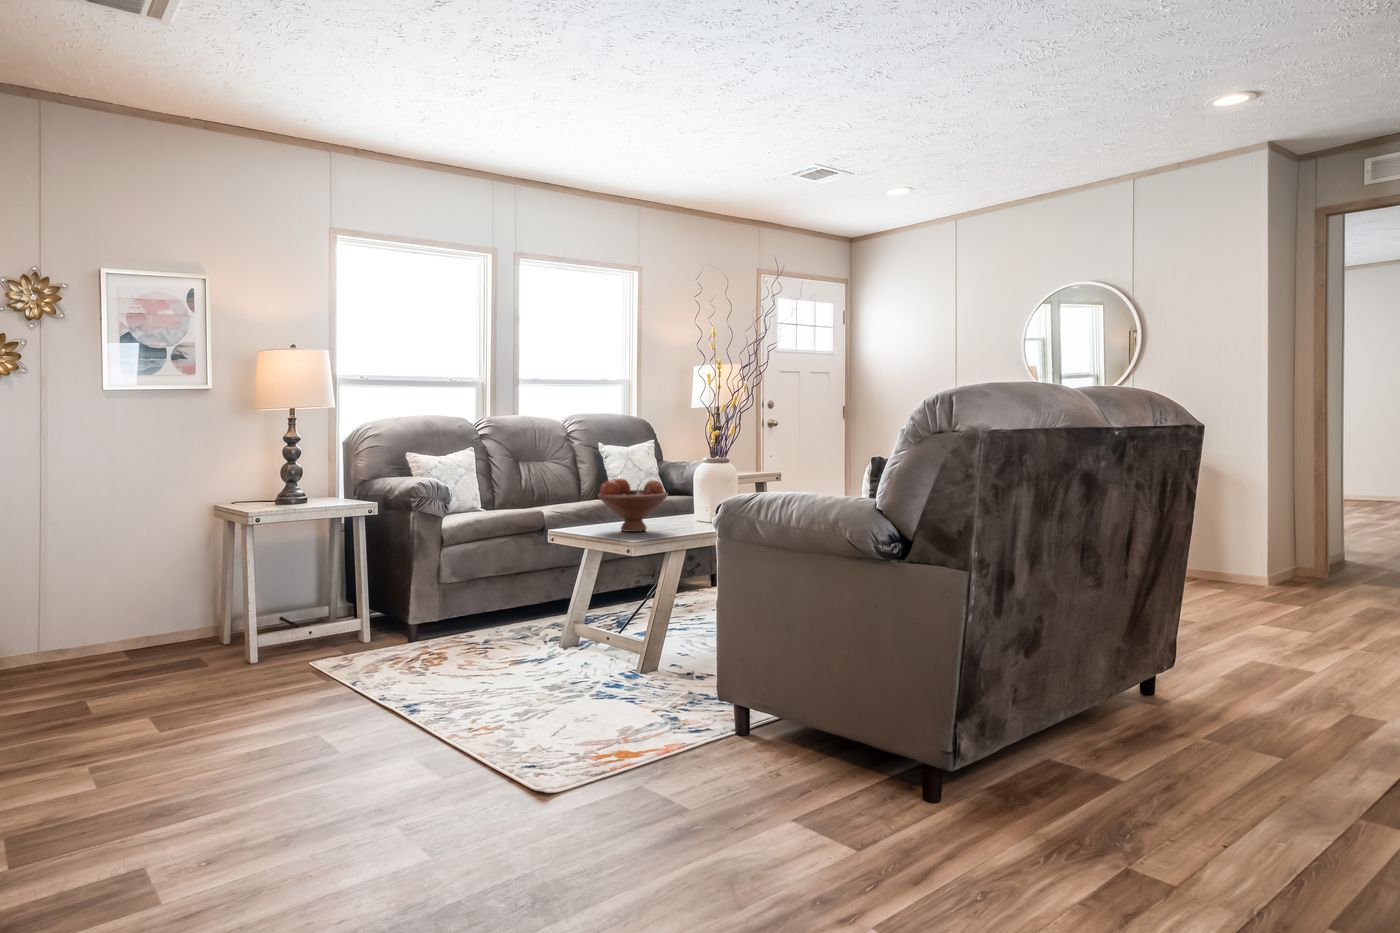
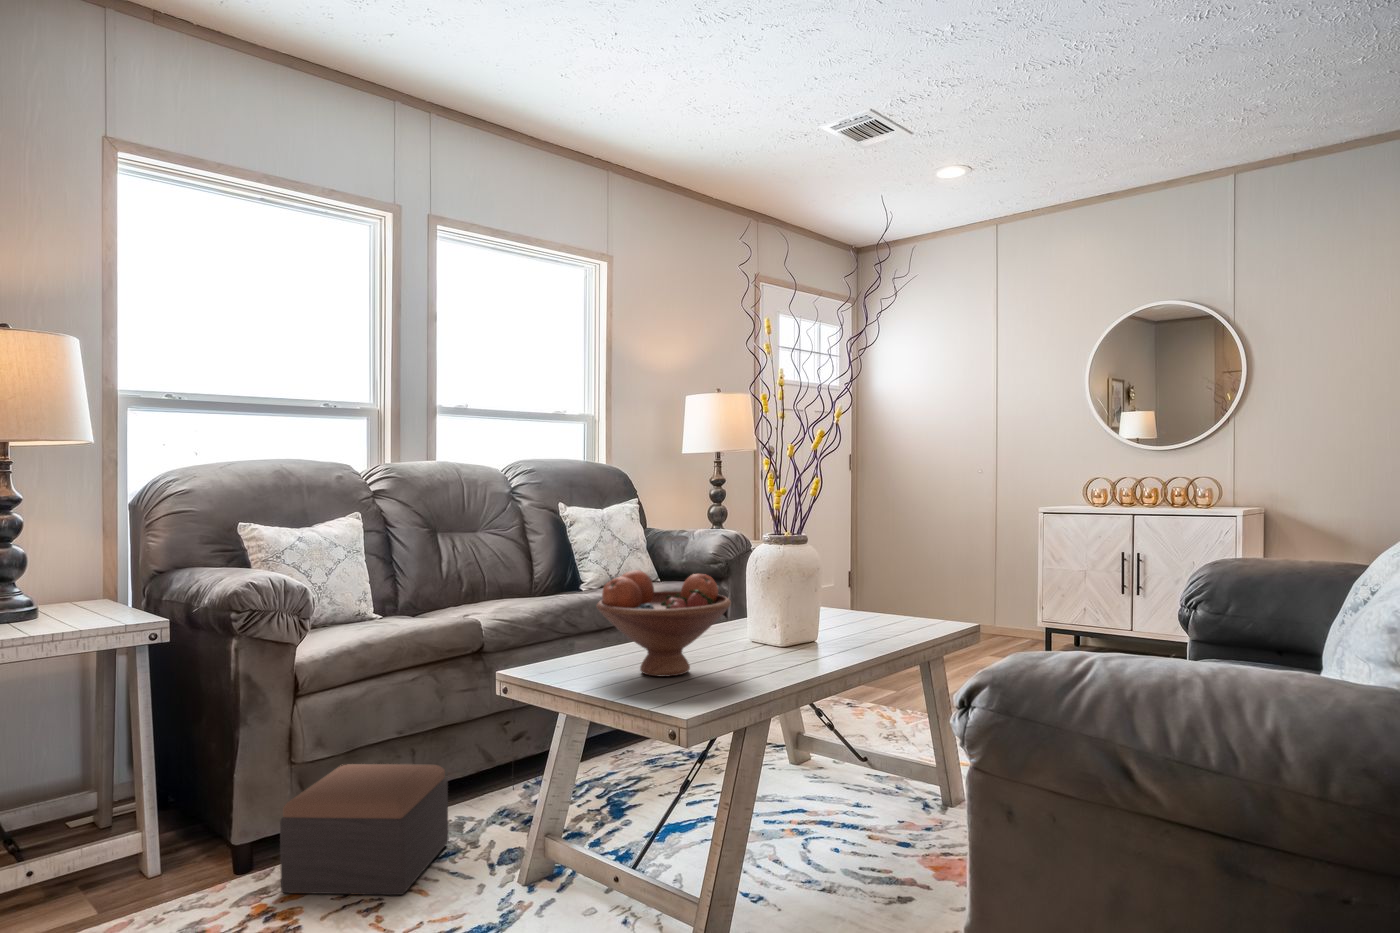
footstool: none [438,586,525,646] -> present [280,764,448,895]

